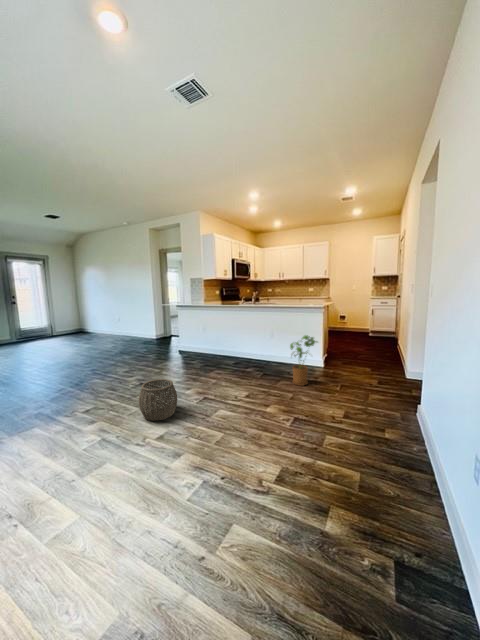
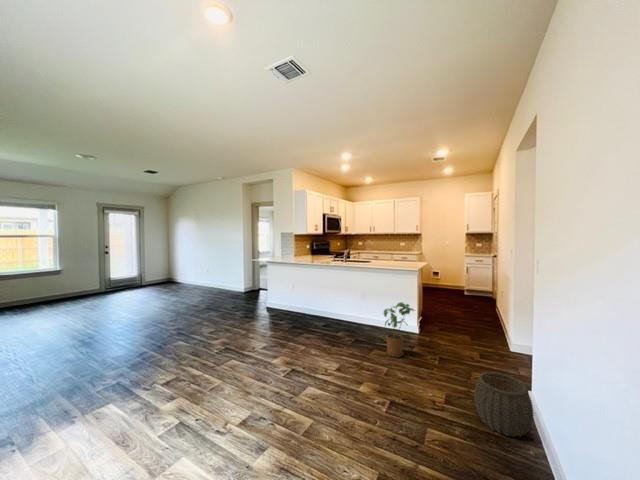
woven basket: present [139,379,177,421] -> present [474,372,534,437]

